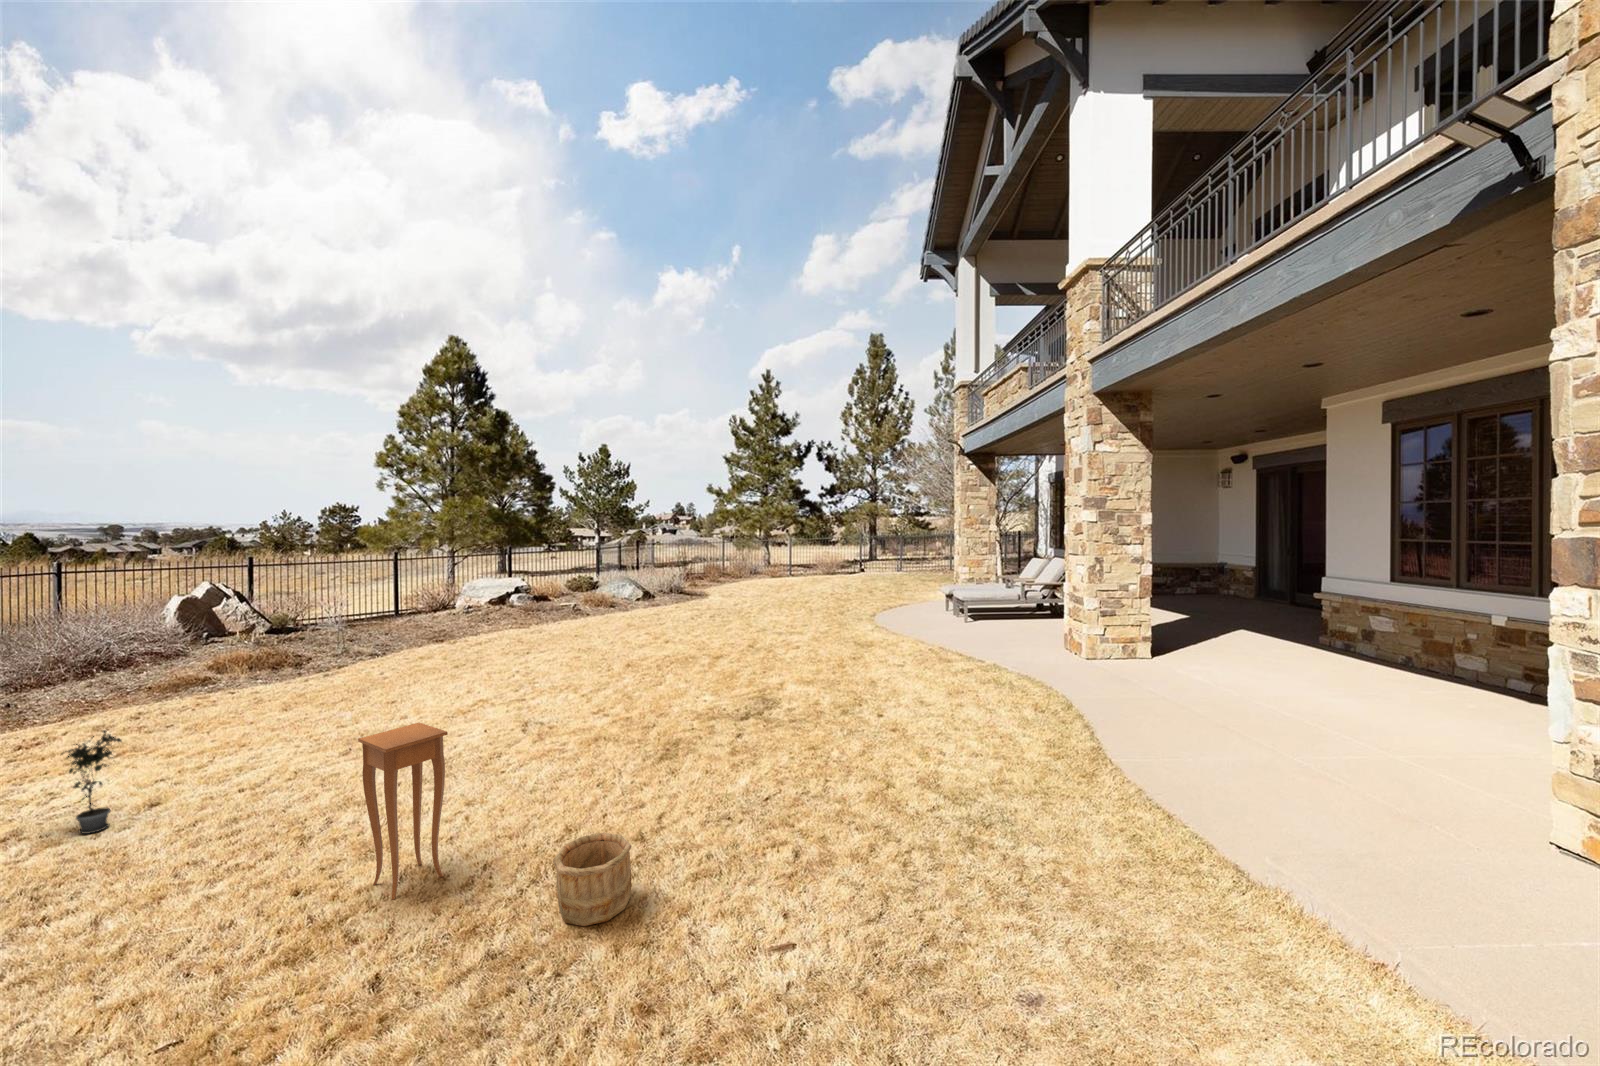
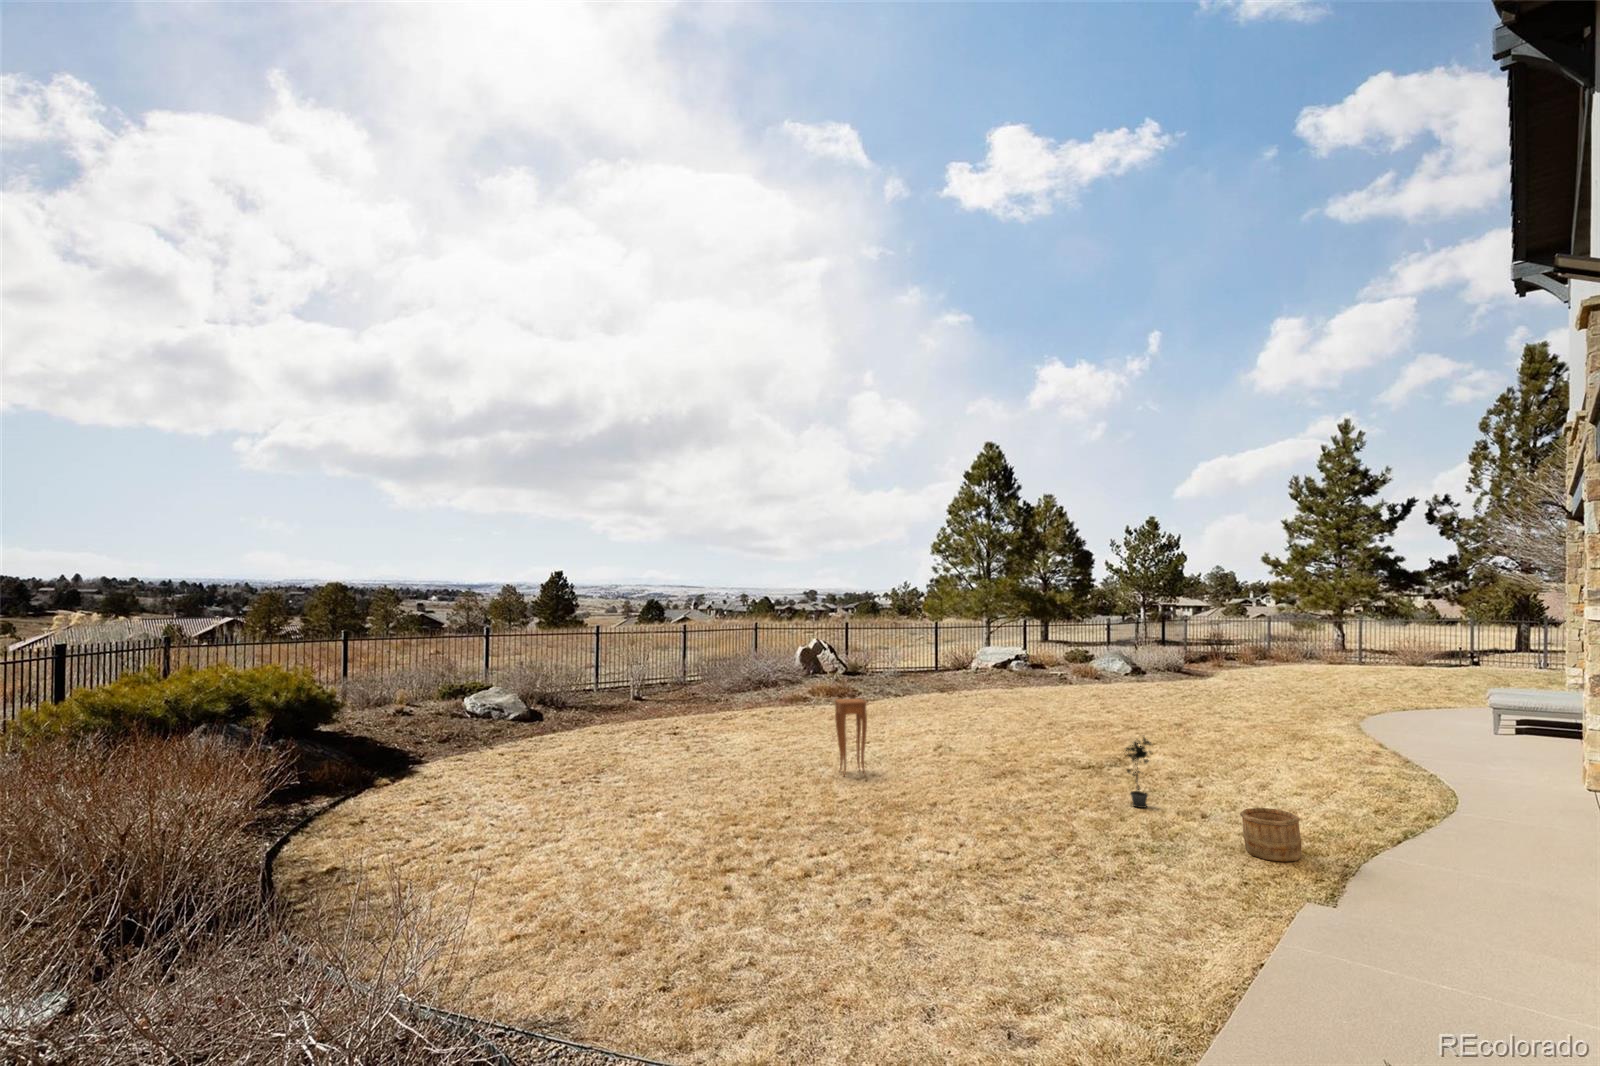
potted plant: present [62,730,122,834] -> present [1126,737,1152,808]
wooden bucket: present [553,832,632,926] -> present [1240,808,1302,862]

